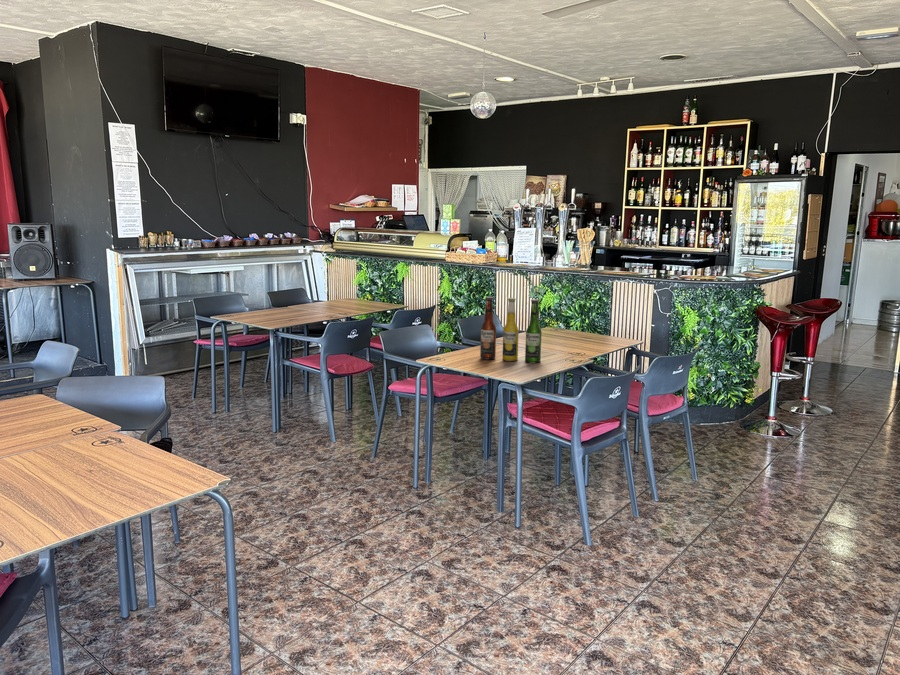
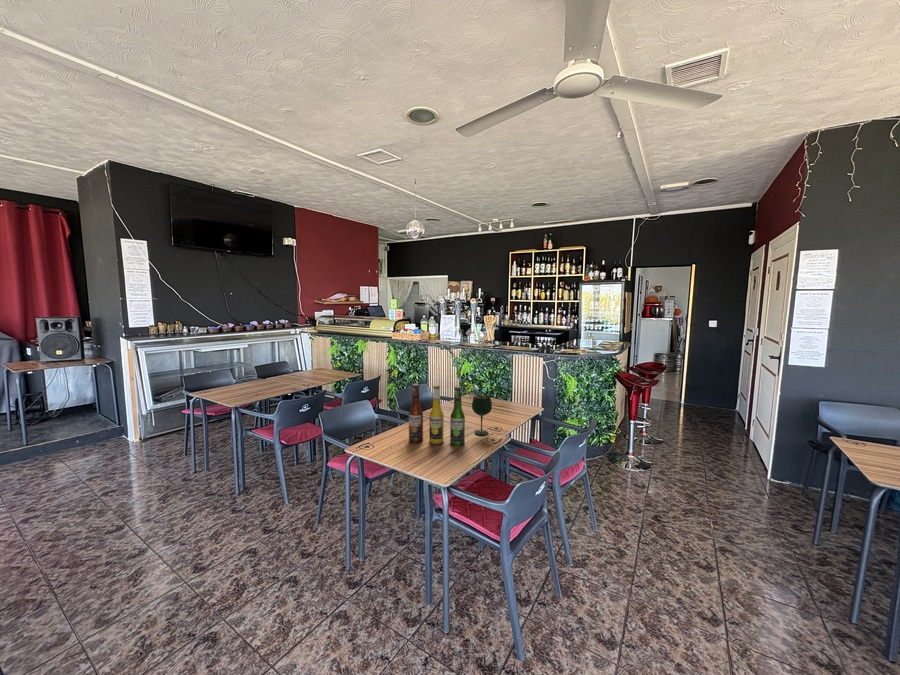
wine glass: none [550,313,573,357] -> present [472,395,492,435]

